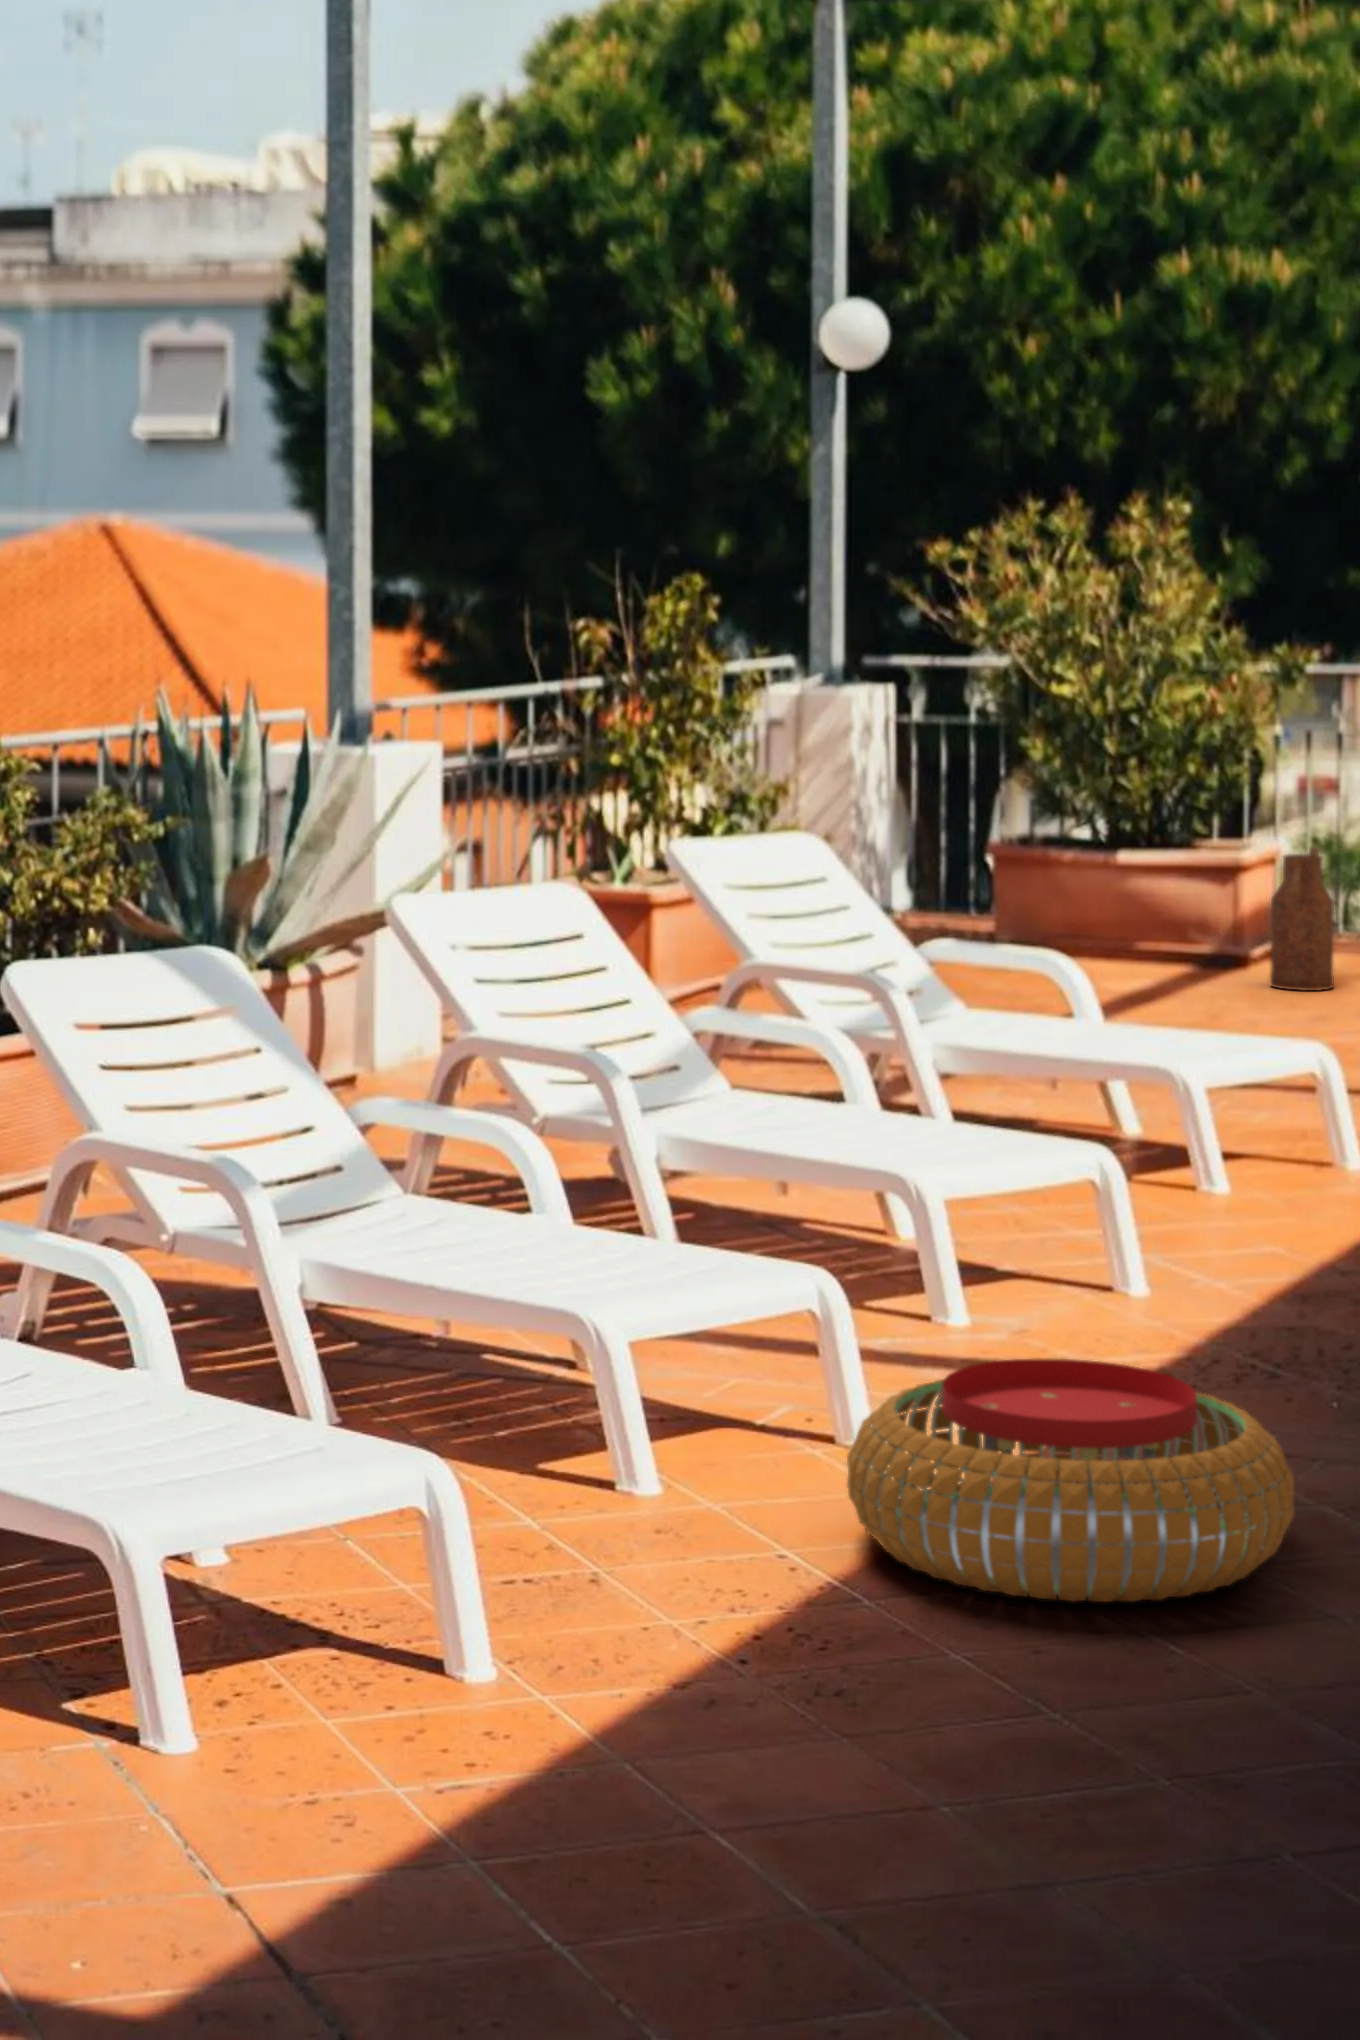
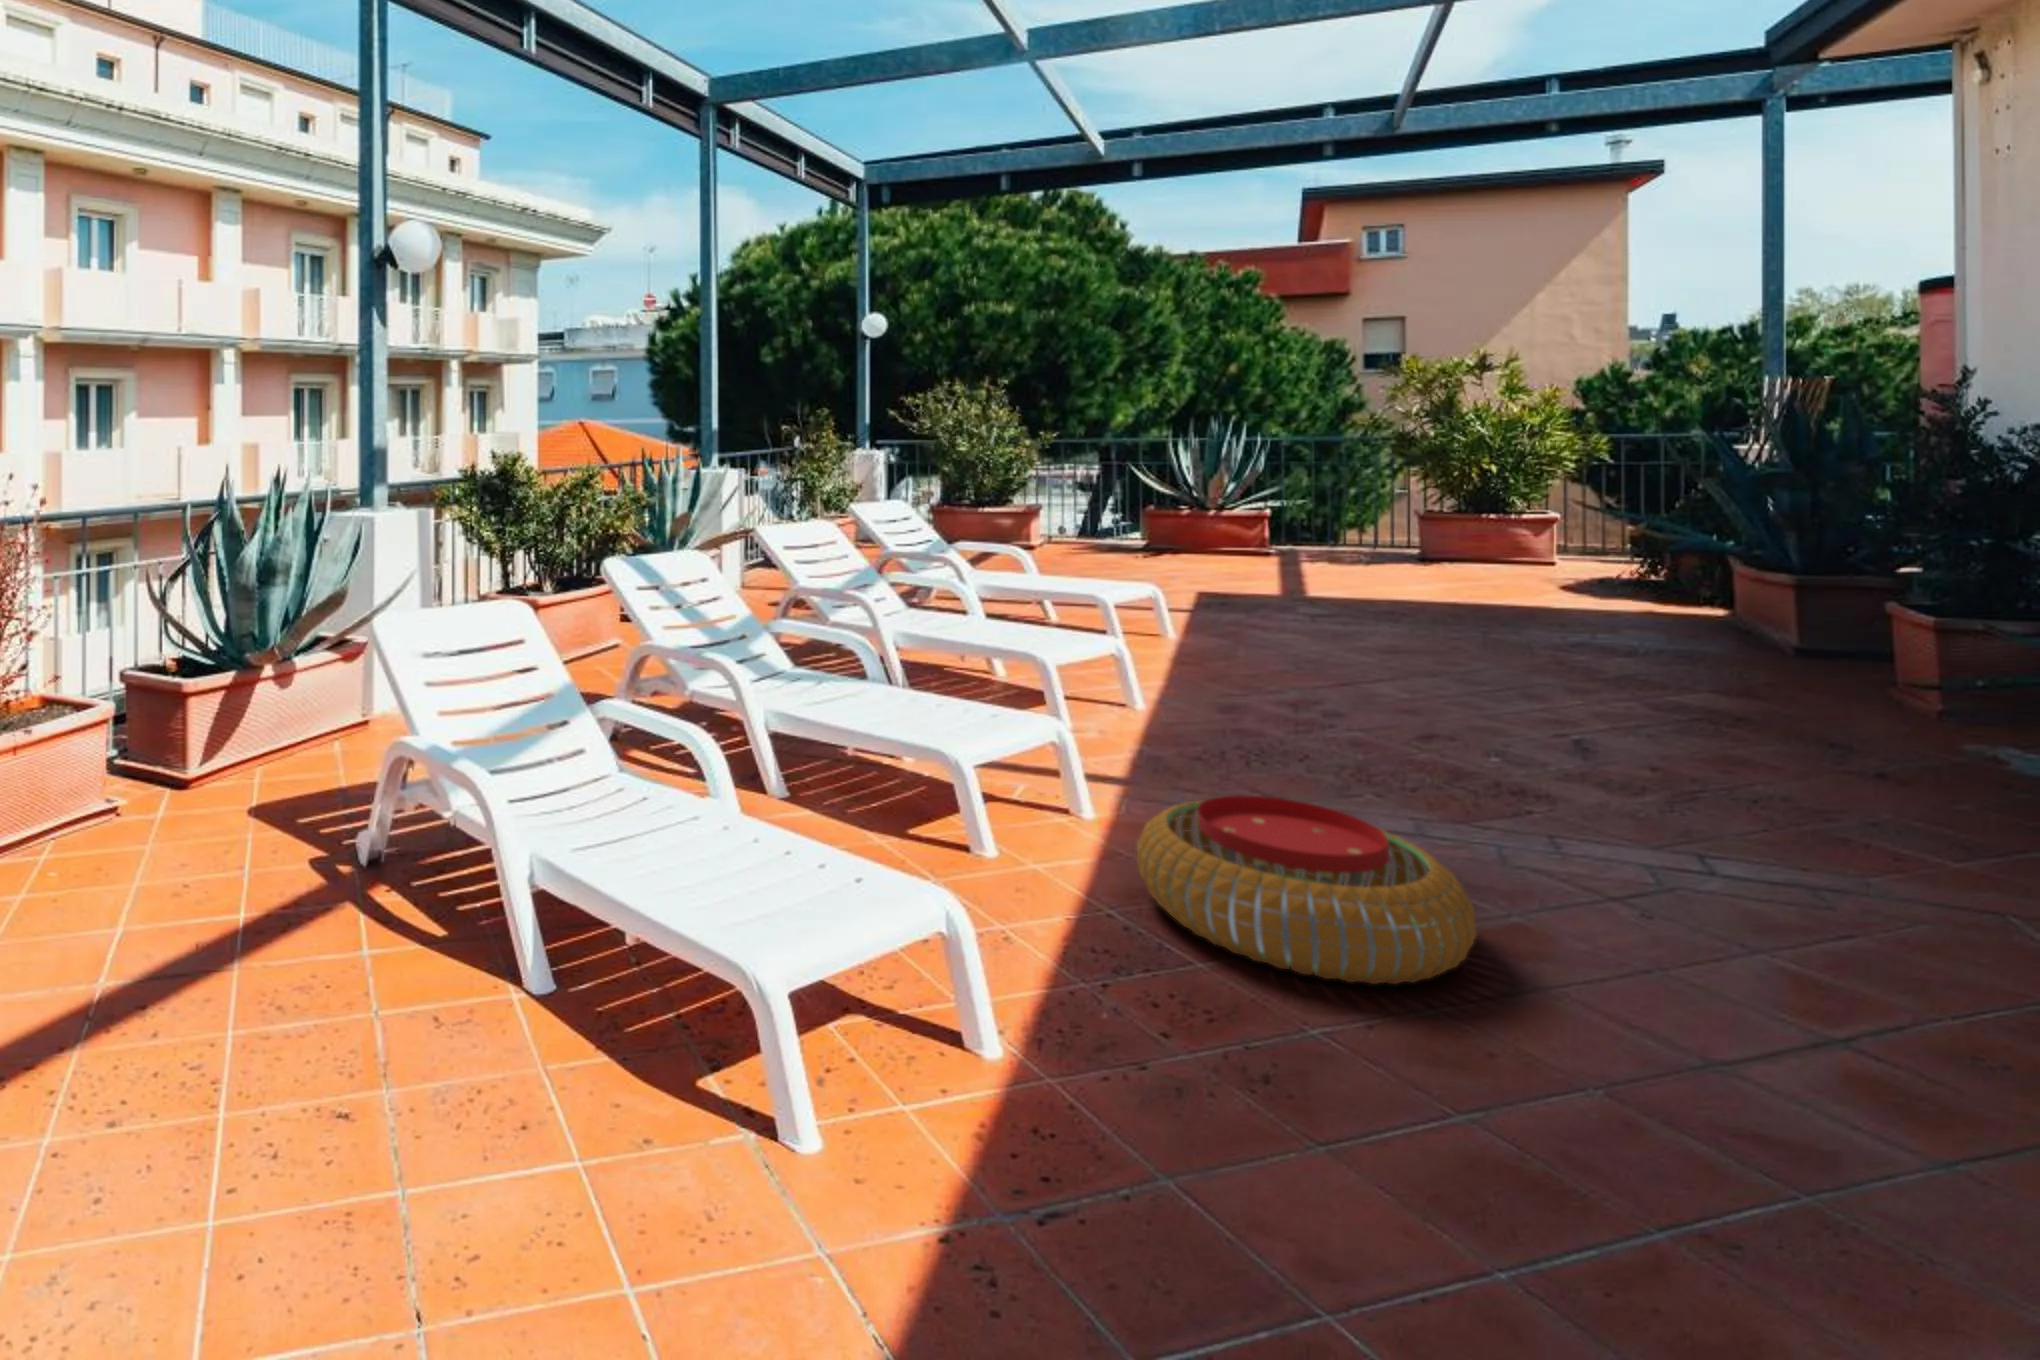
watering can: present [1270,847,1334,991] -> none [1076,510,1106,568]

